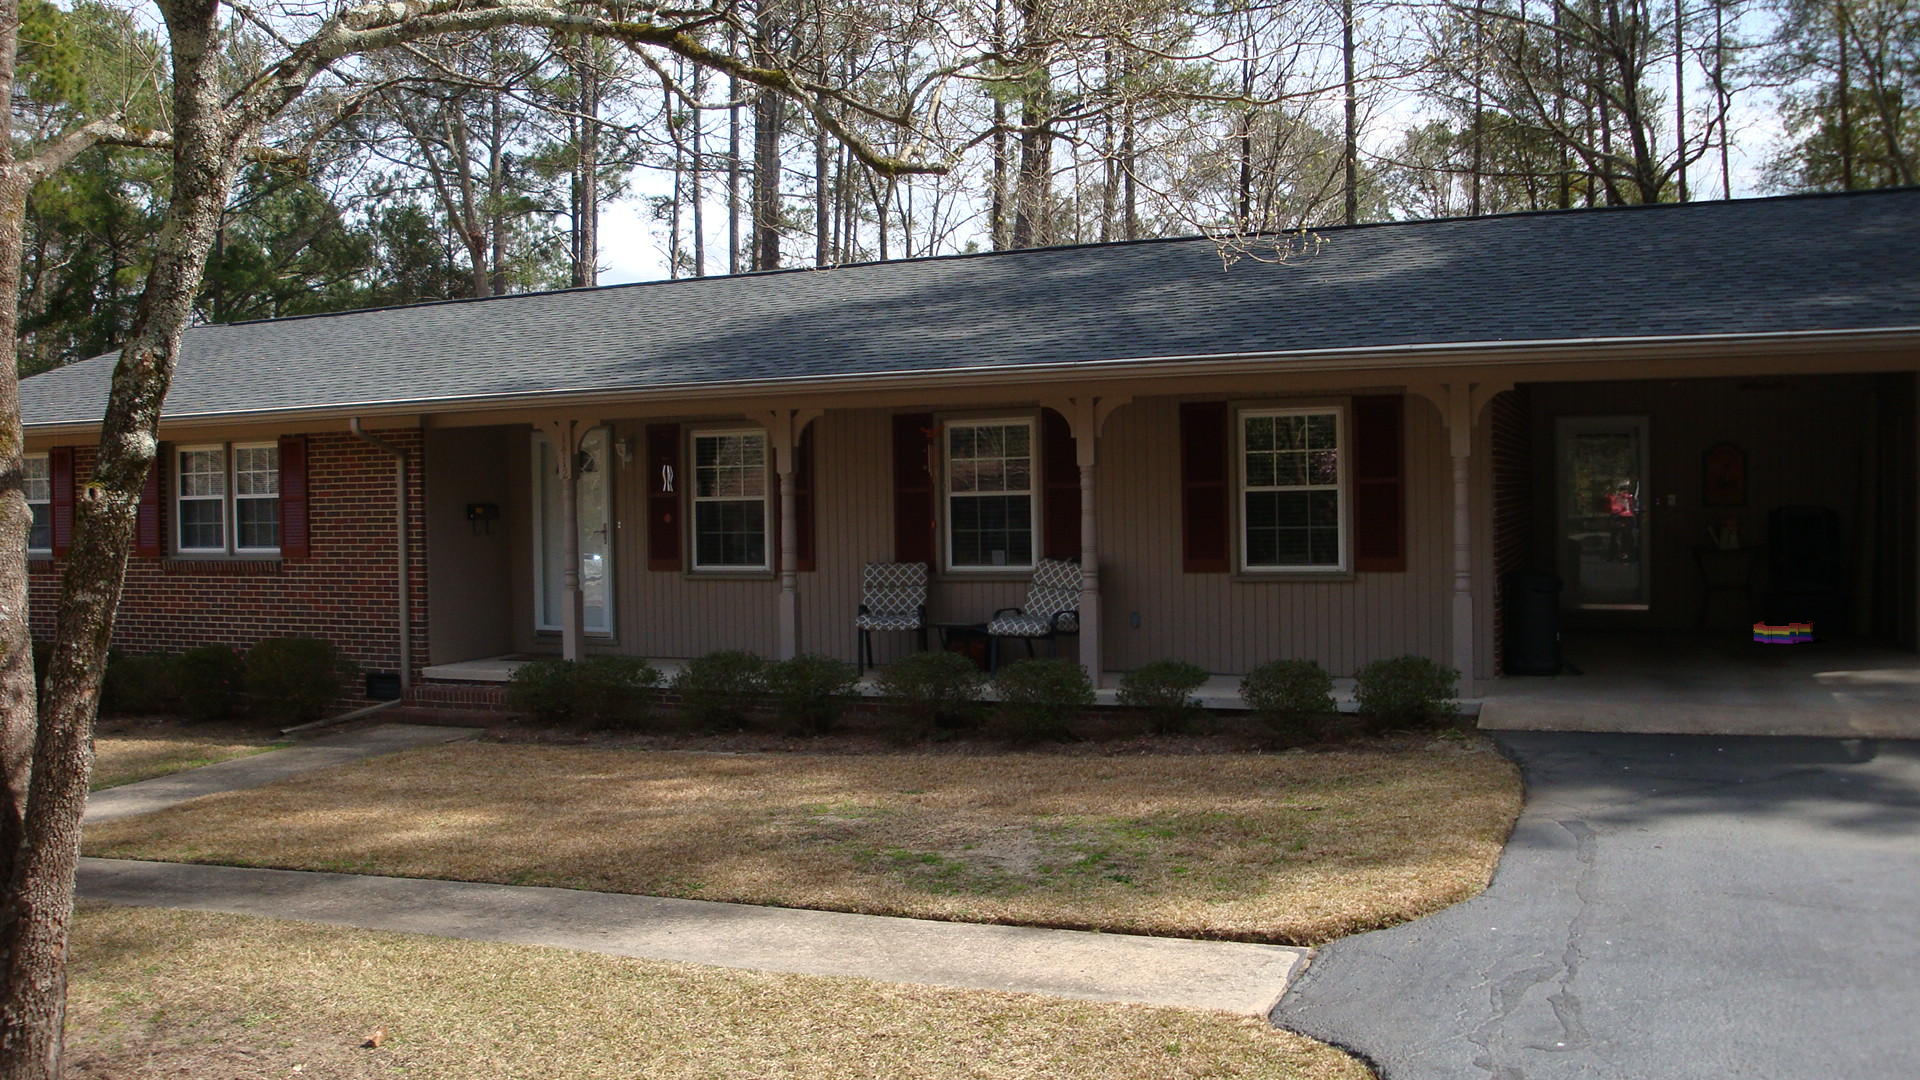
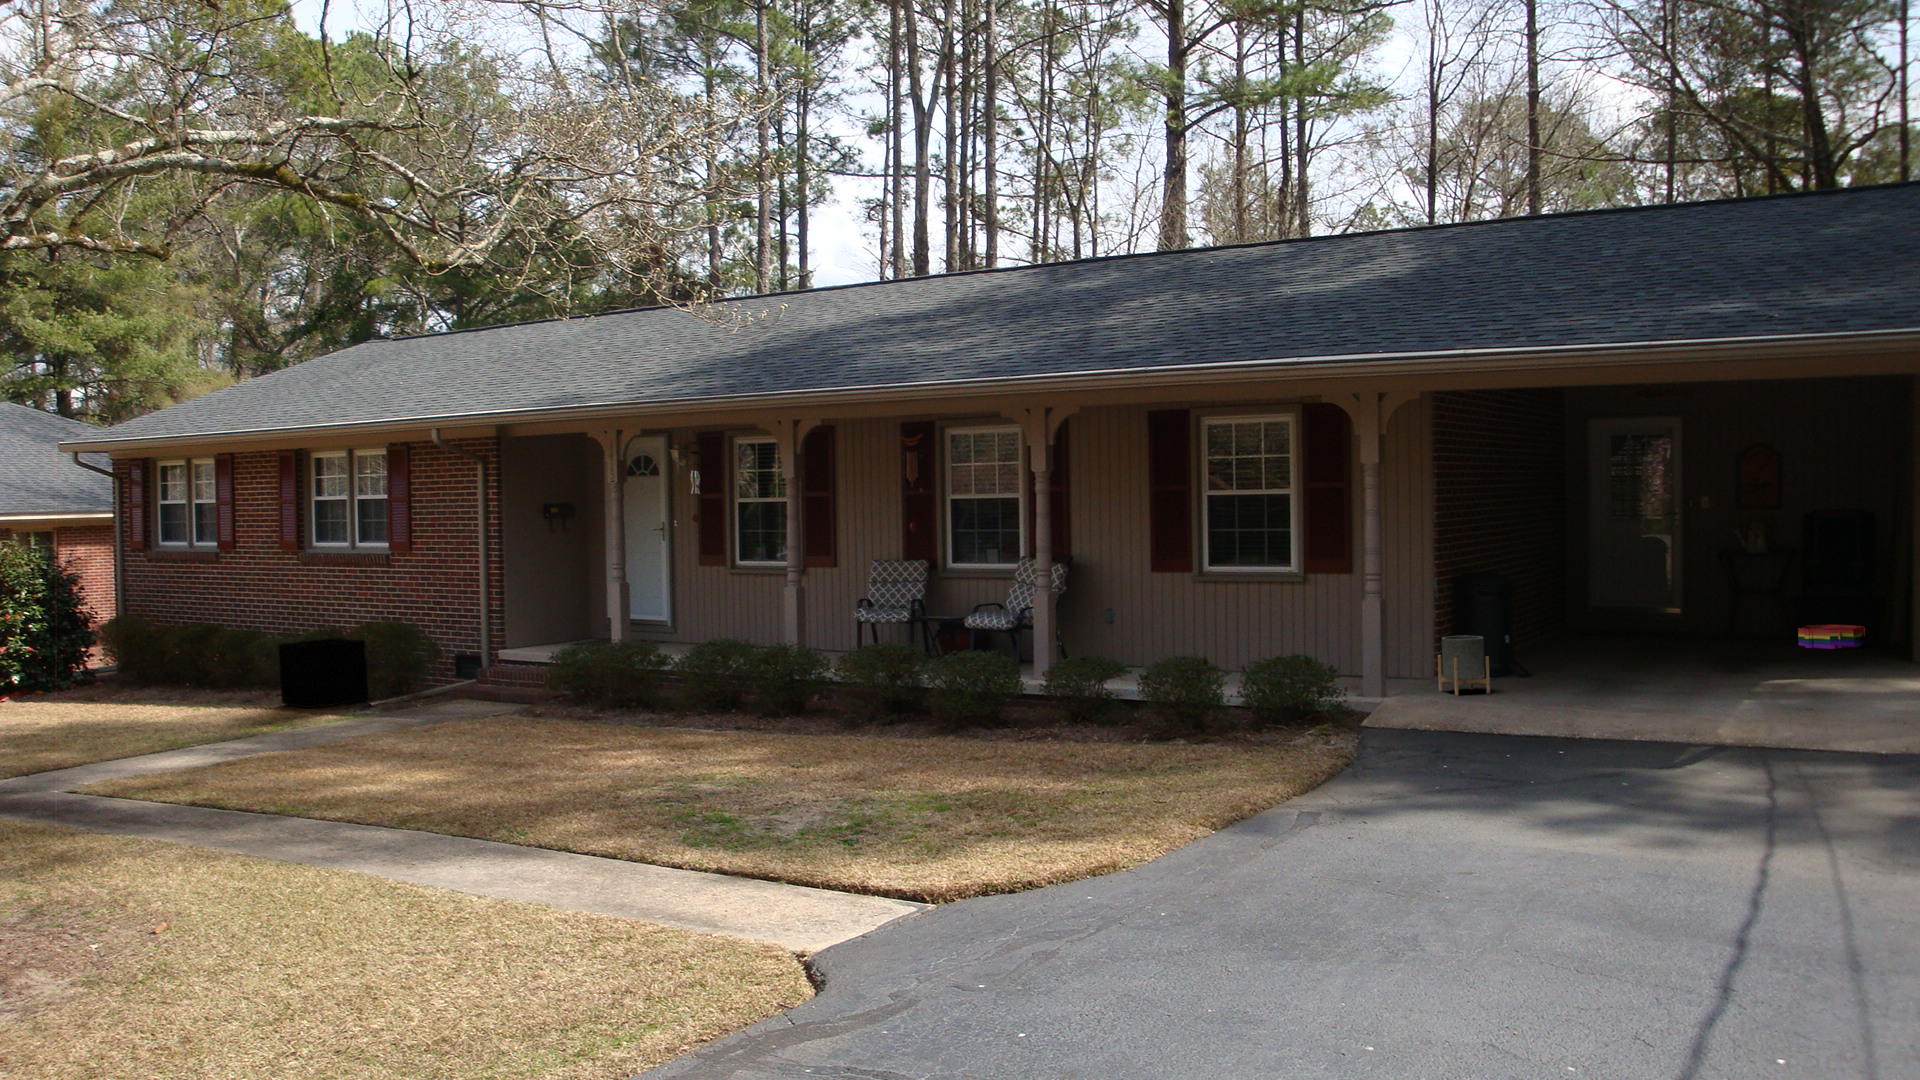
planter: none [1488,636,1542,696] -> present [1438,636,1490,696]
wooden crate: none [170,657,282,739] -> present [279,638,368,708]

